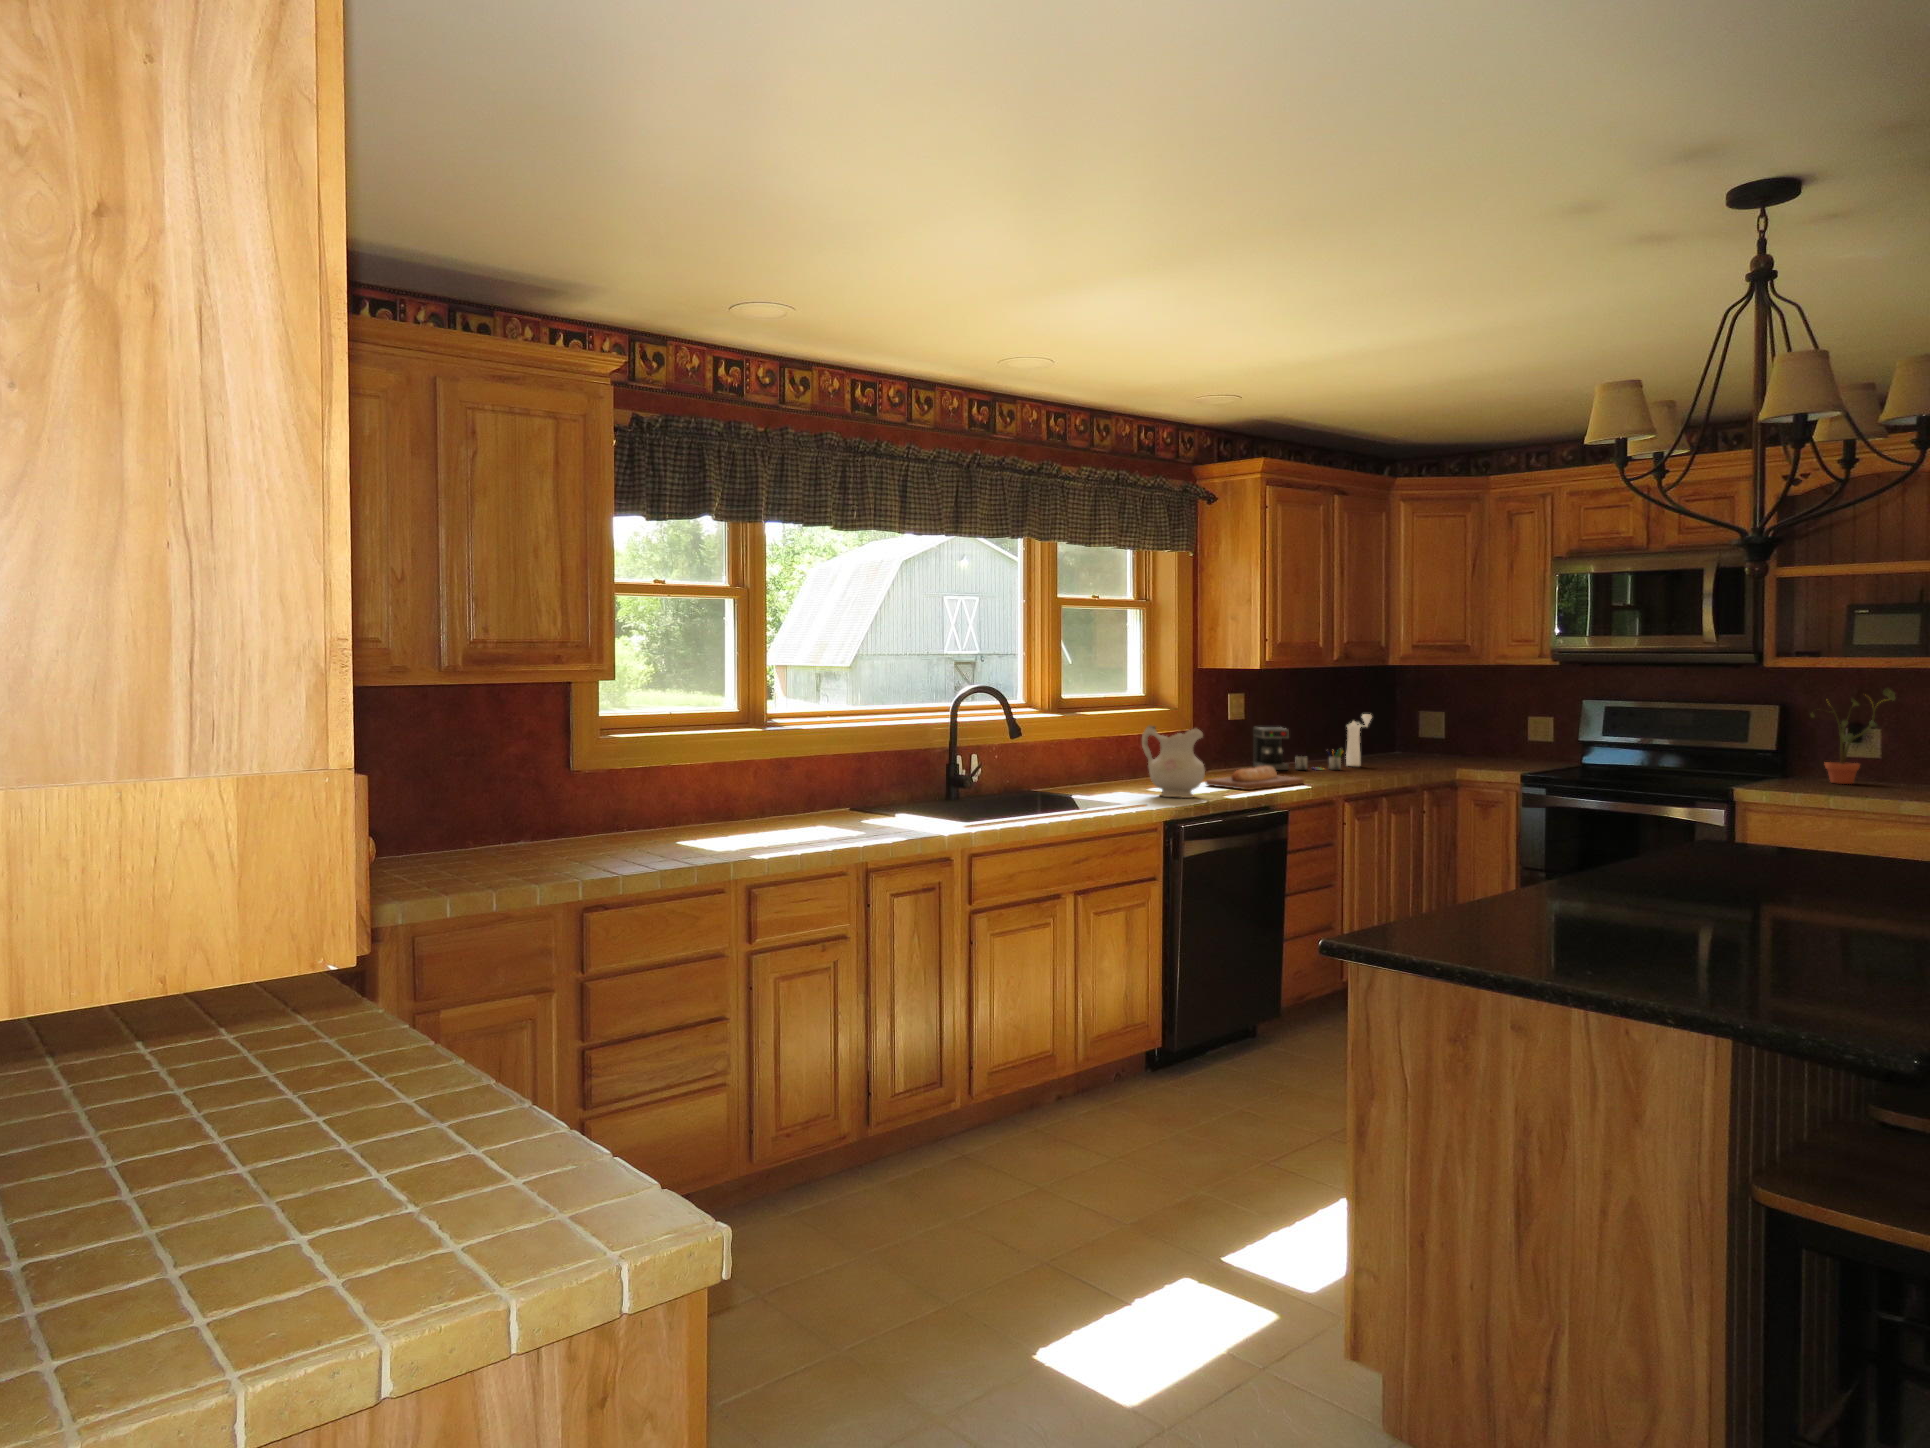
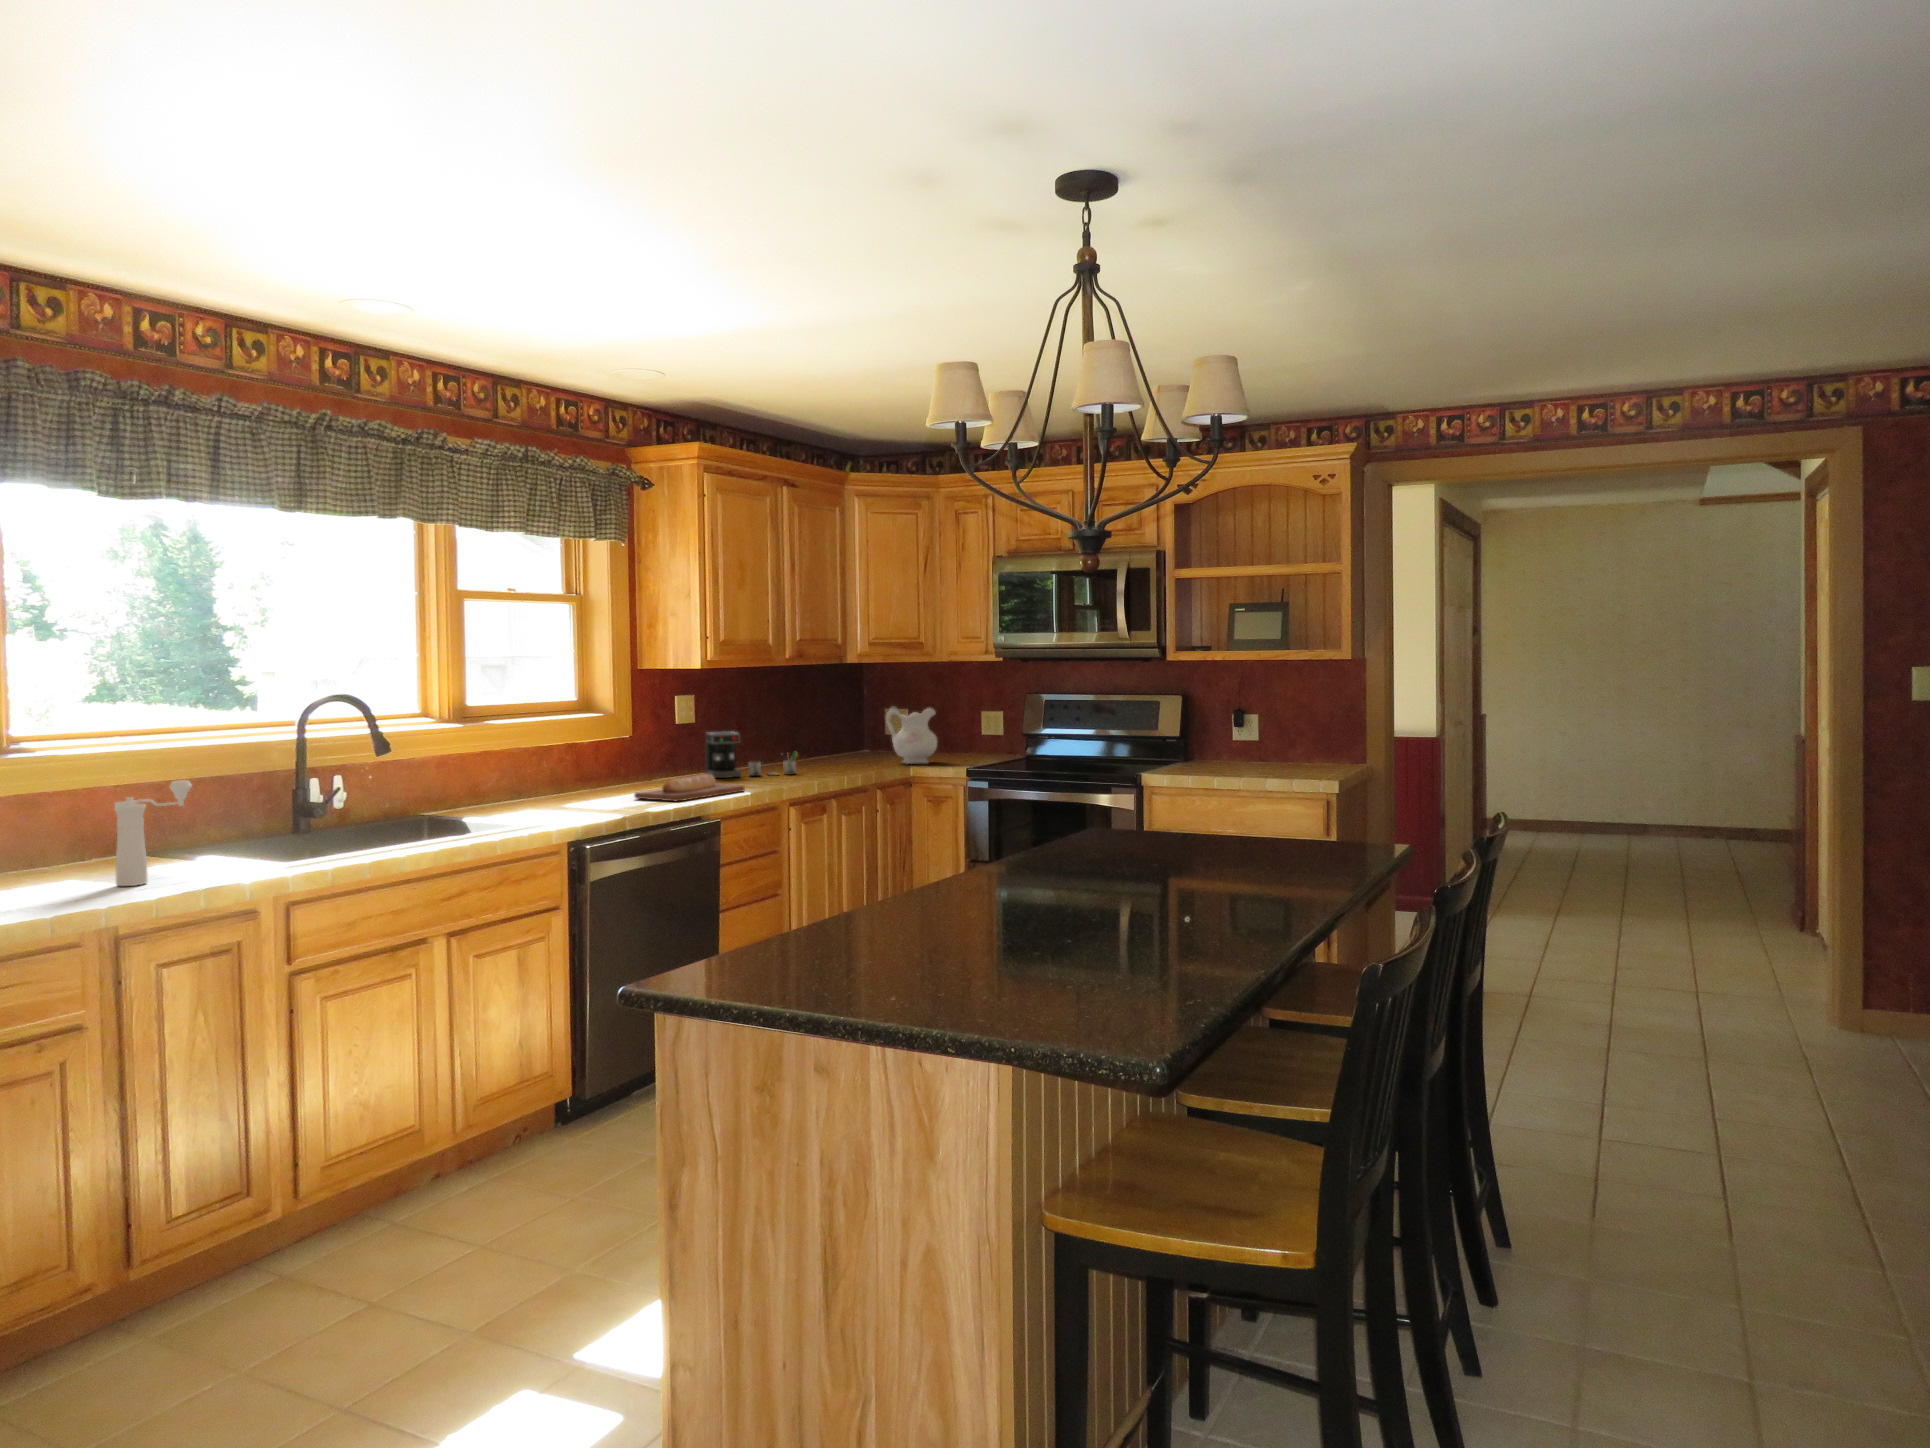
potted plant: present [1810,688,1895,784] -> none [1203,678,1268,765]
pepper mill: present [1346,714,1372,766] -> present [114,780,192,886]
ceramic pitcher: present [1142,725,1205,798] -> present [886,707,937,764]

